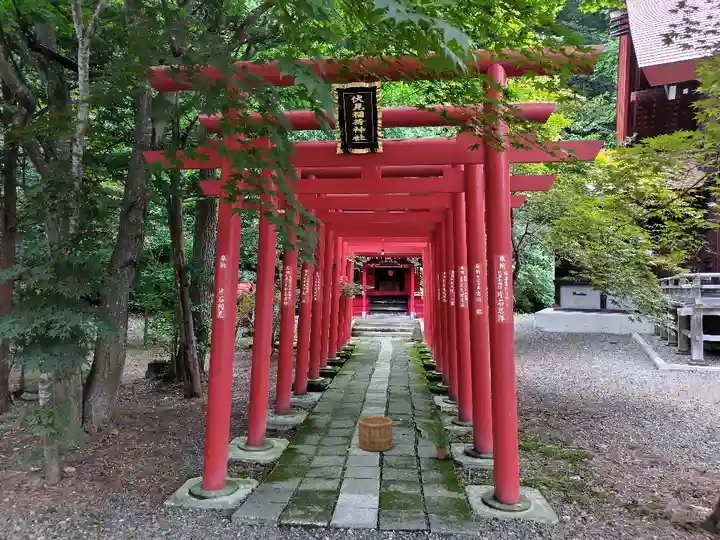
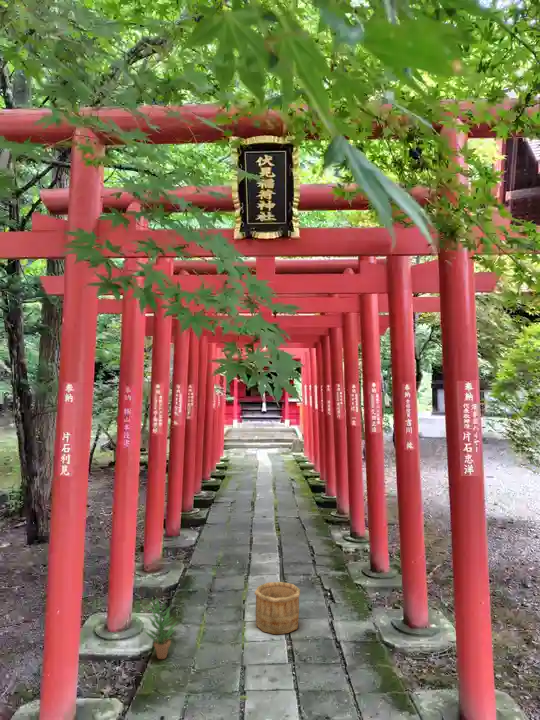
potted plant: present [431,417,450,459] -> present [146,600,175,659]

